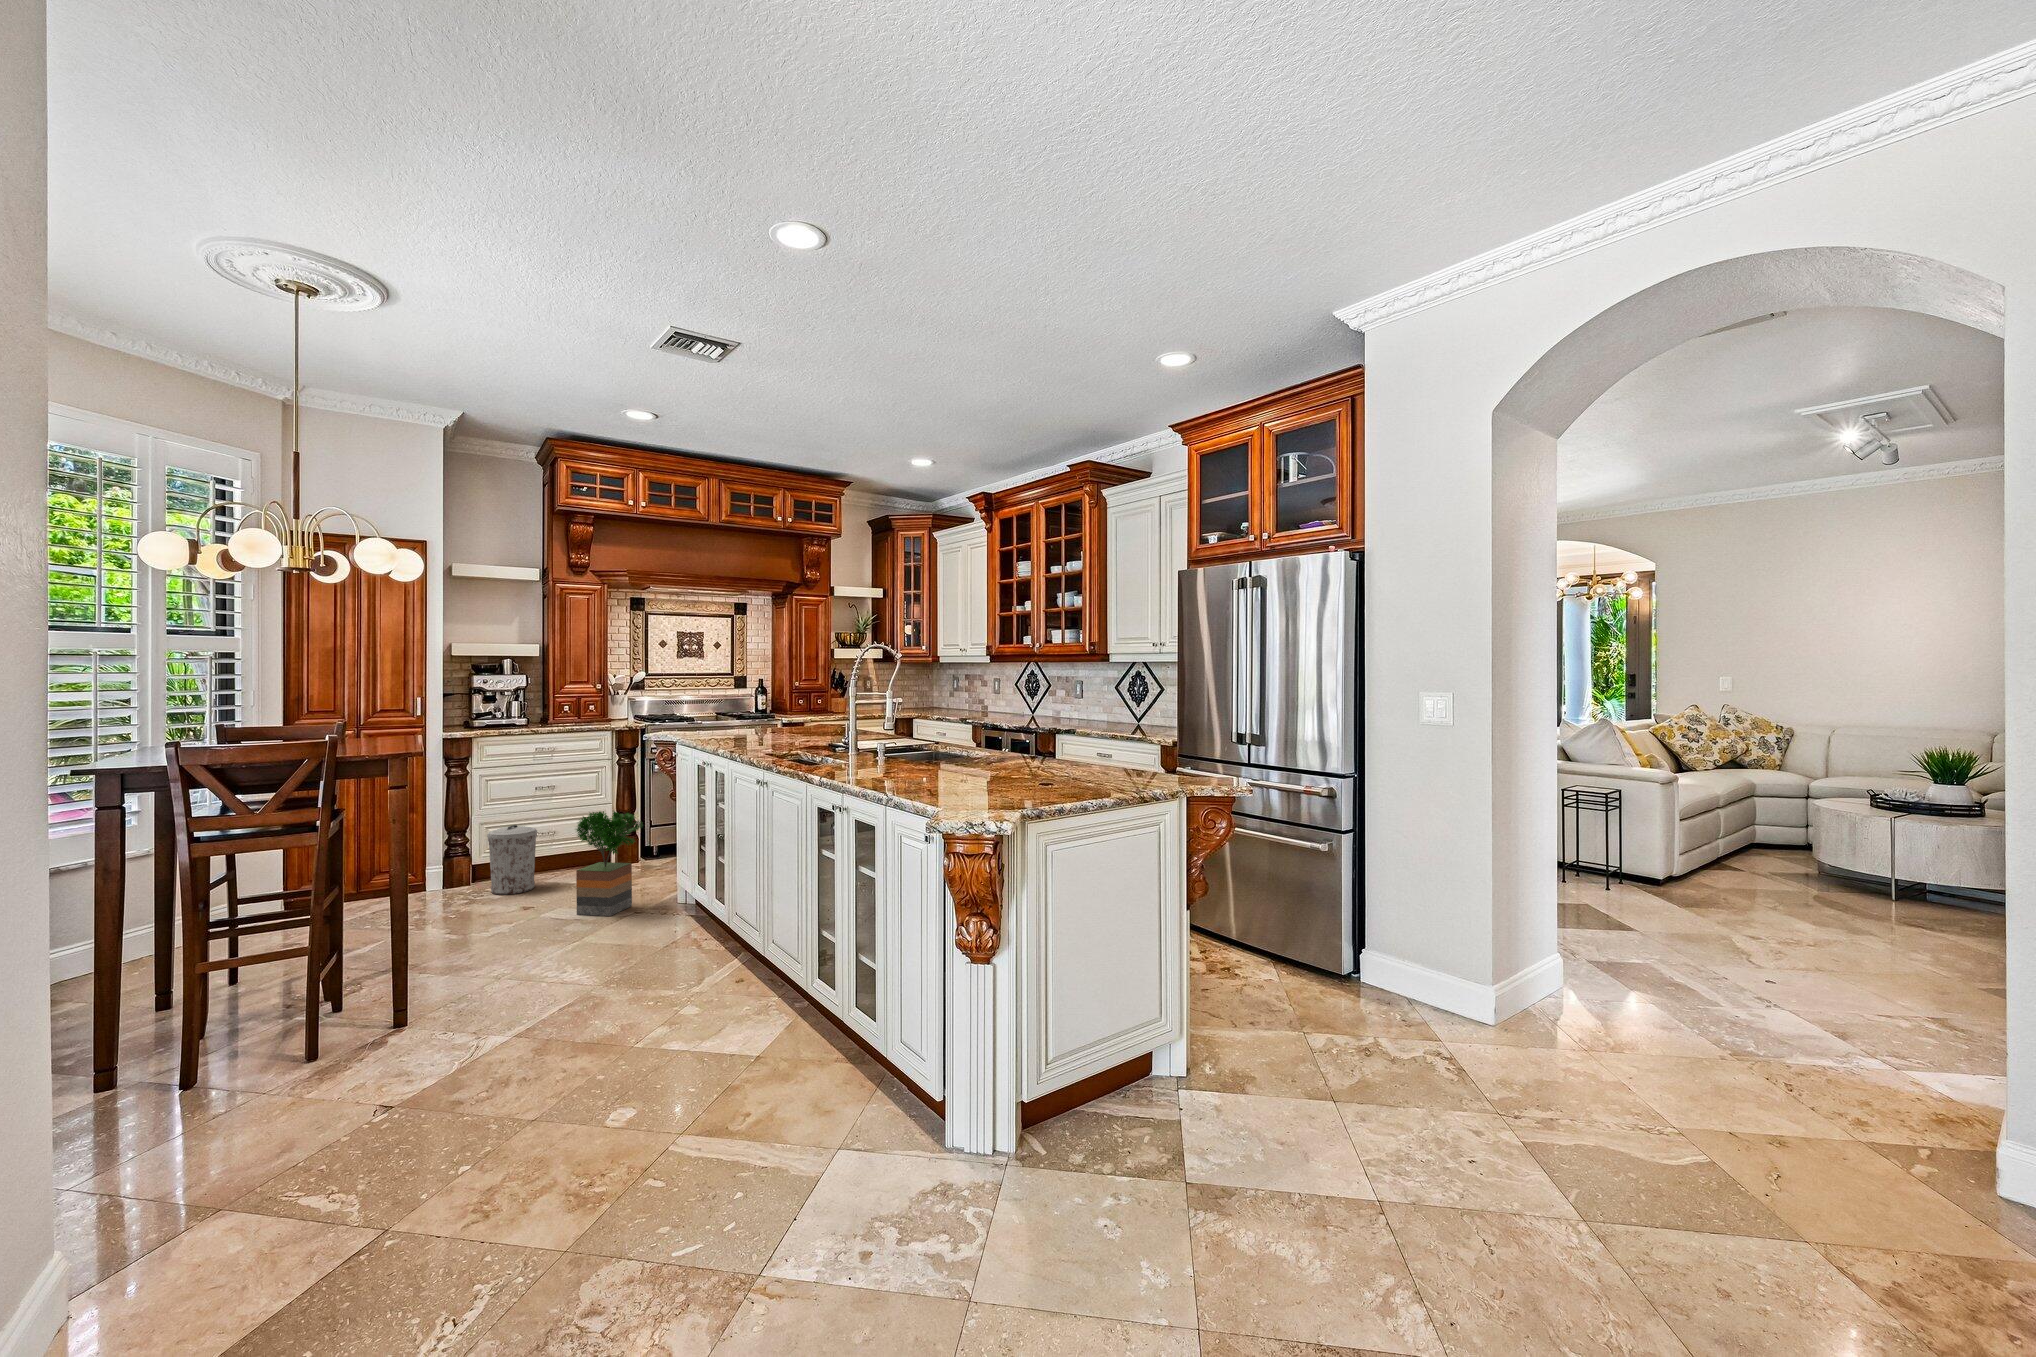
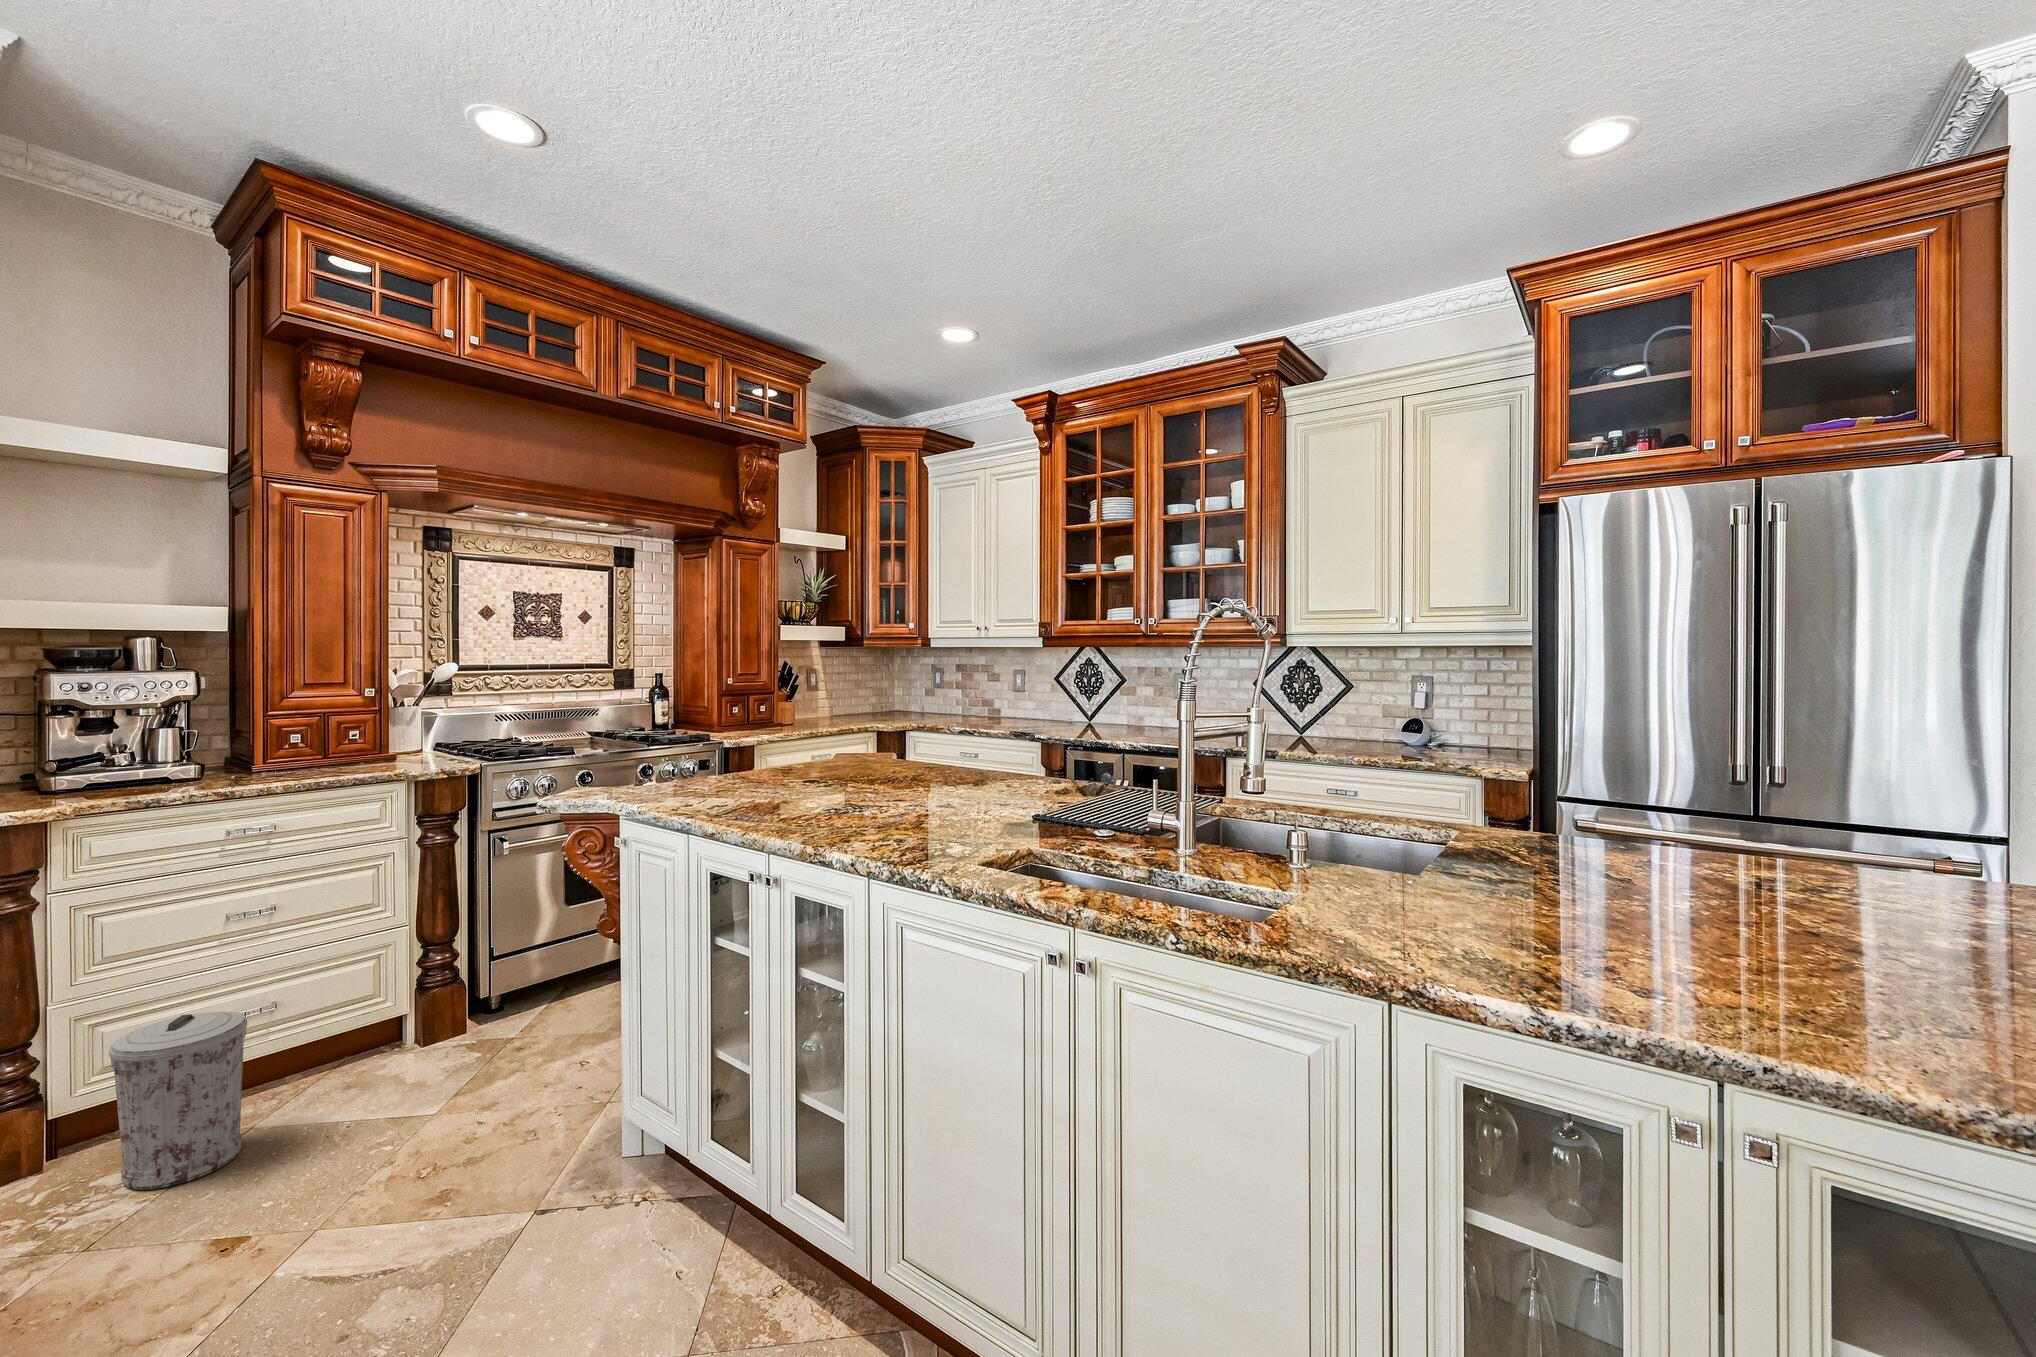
potted tree: present [576,811,643,916] -> none [375,977,549,1244]

